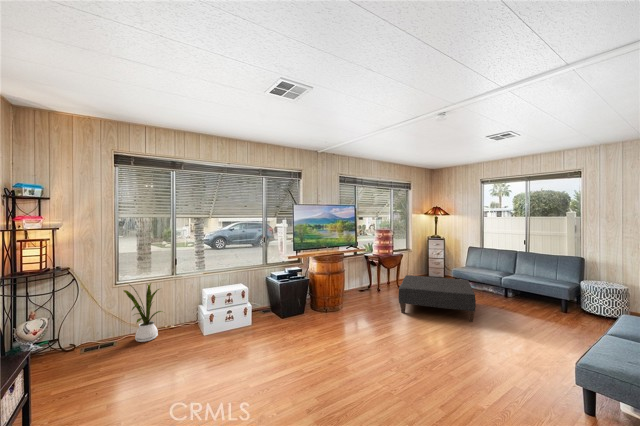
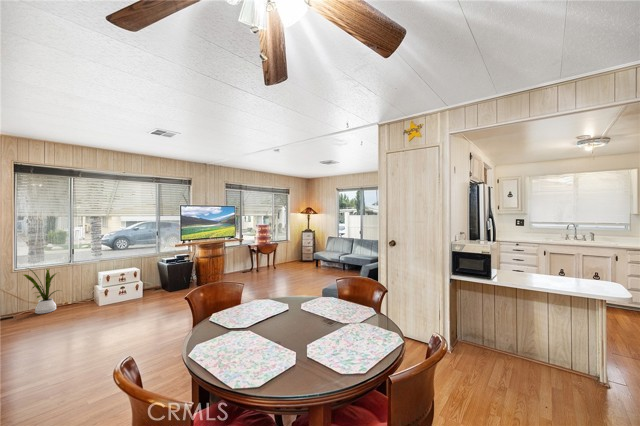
ottoman: present [398,275,476,322] -> none [262,258,316,284]

